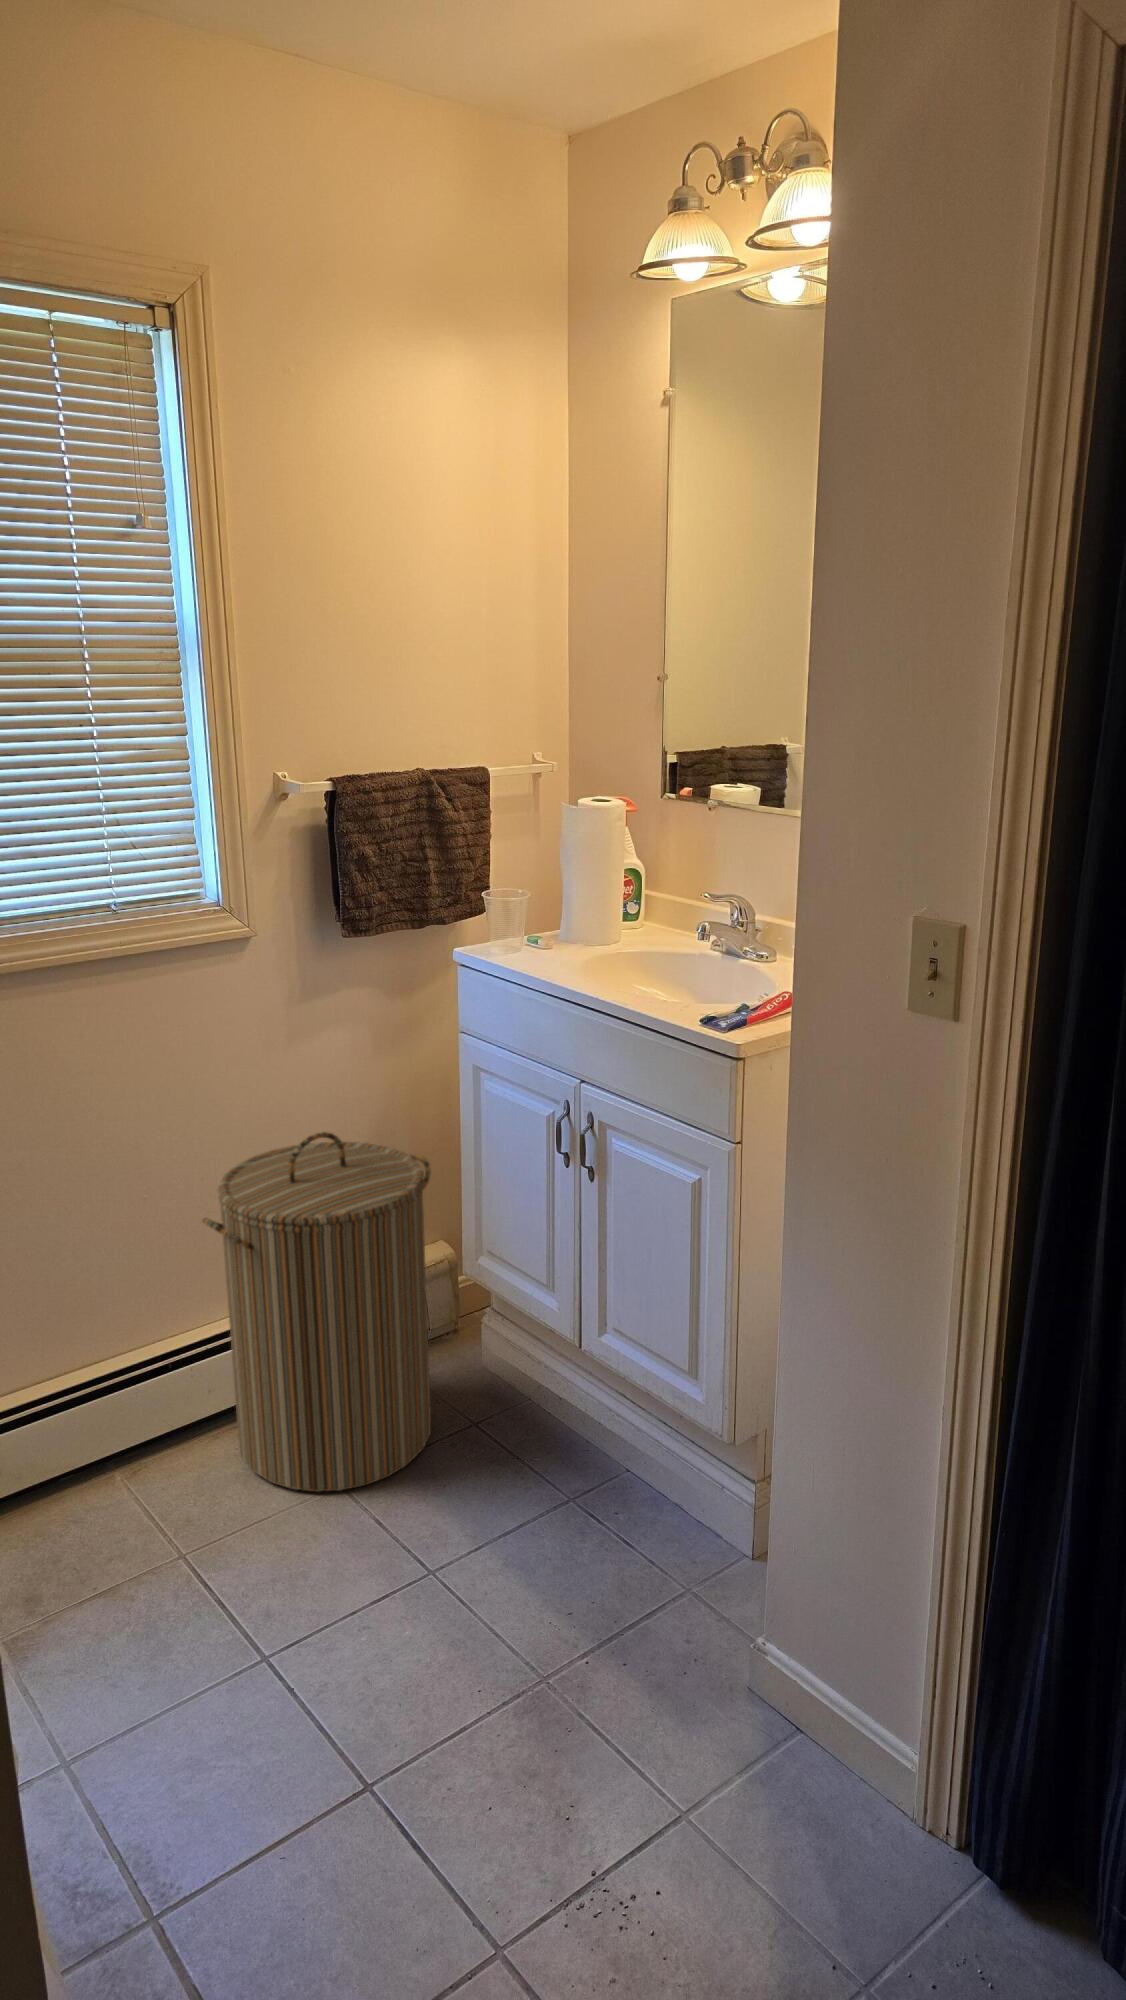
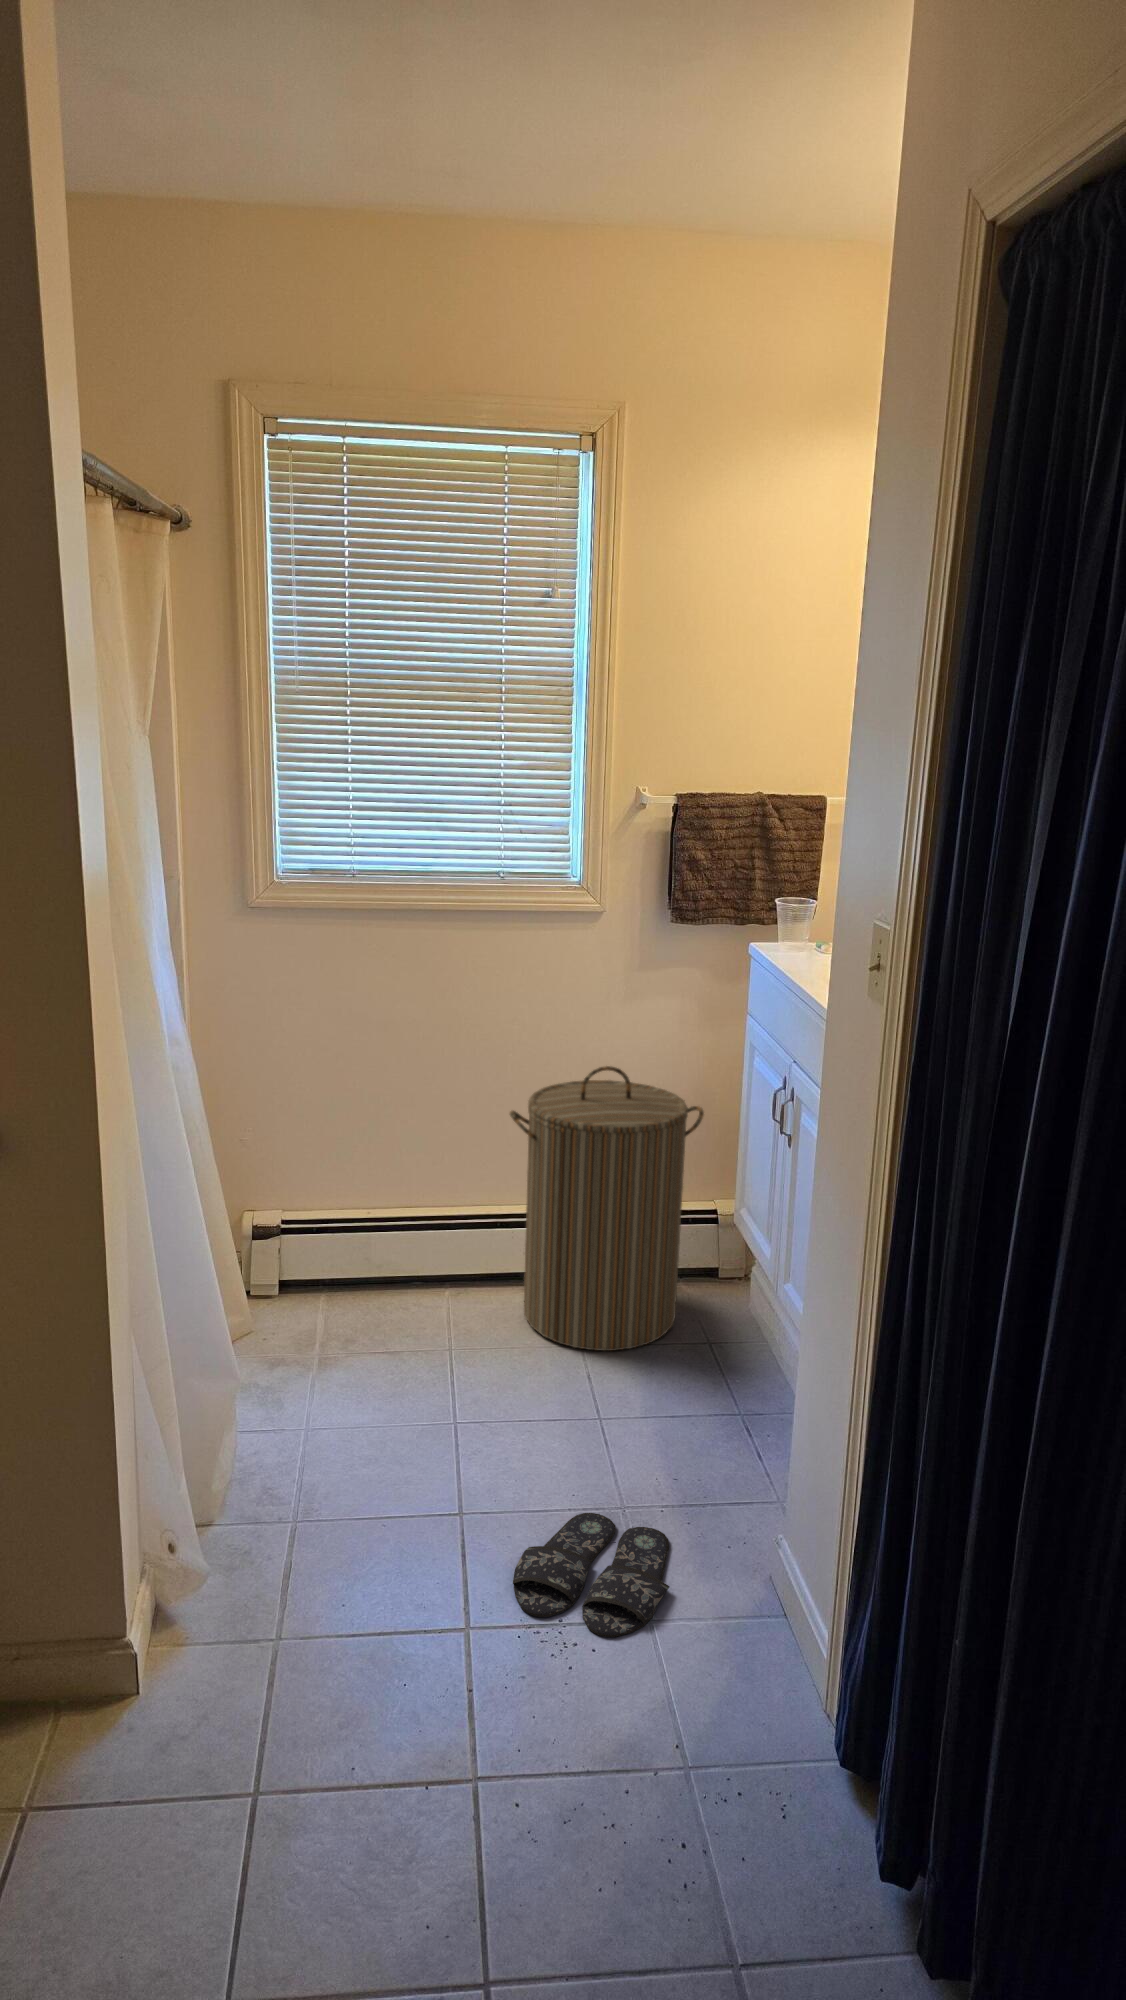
slippers: none [491,1696,685,1886] -> present [513,1513,669,1637]

